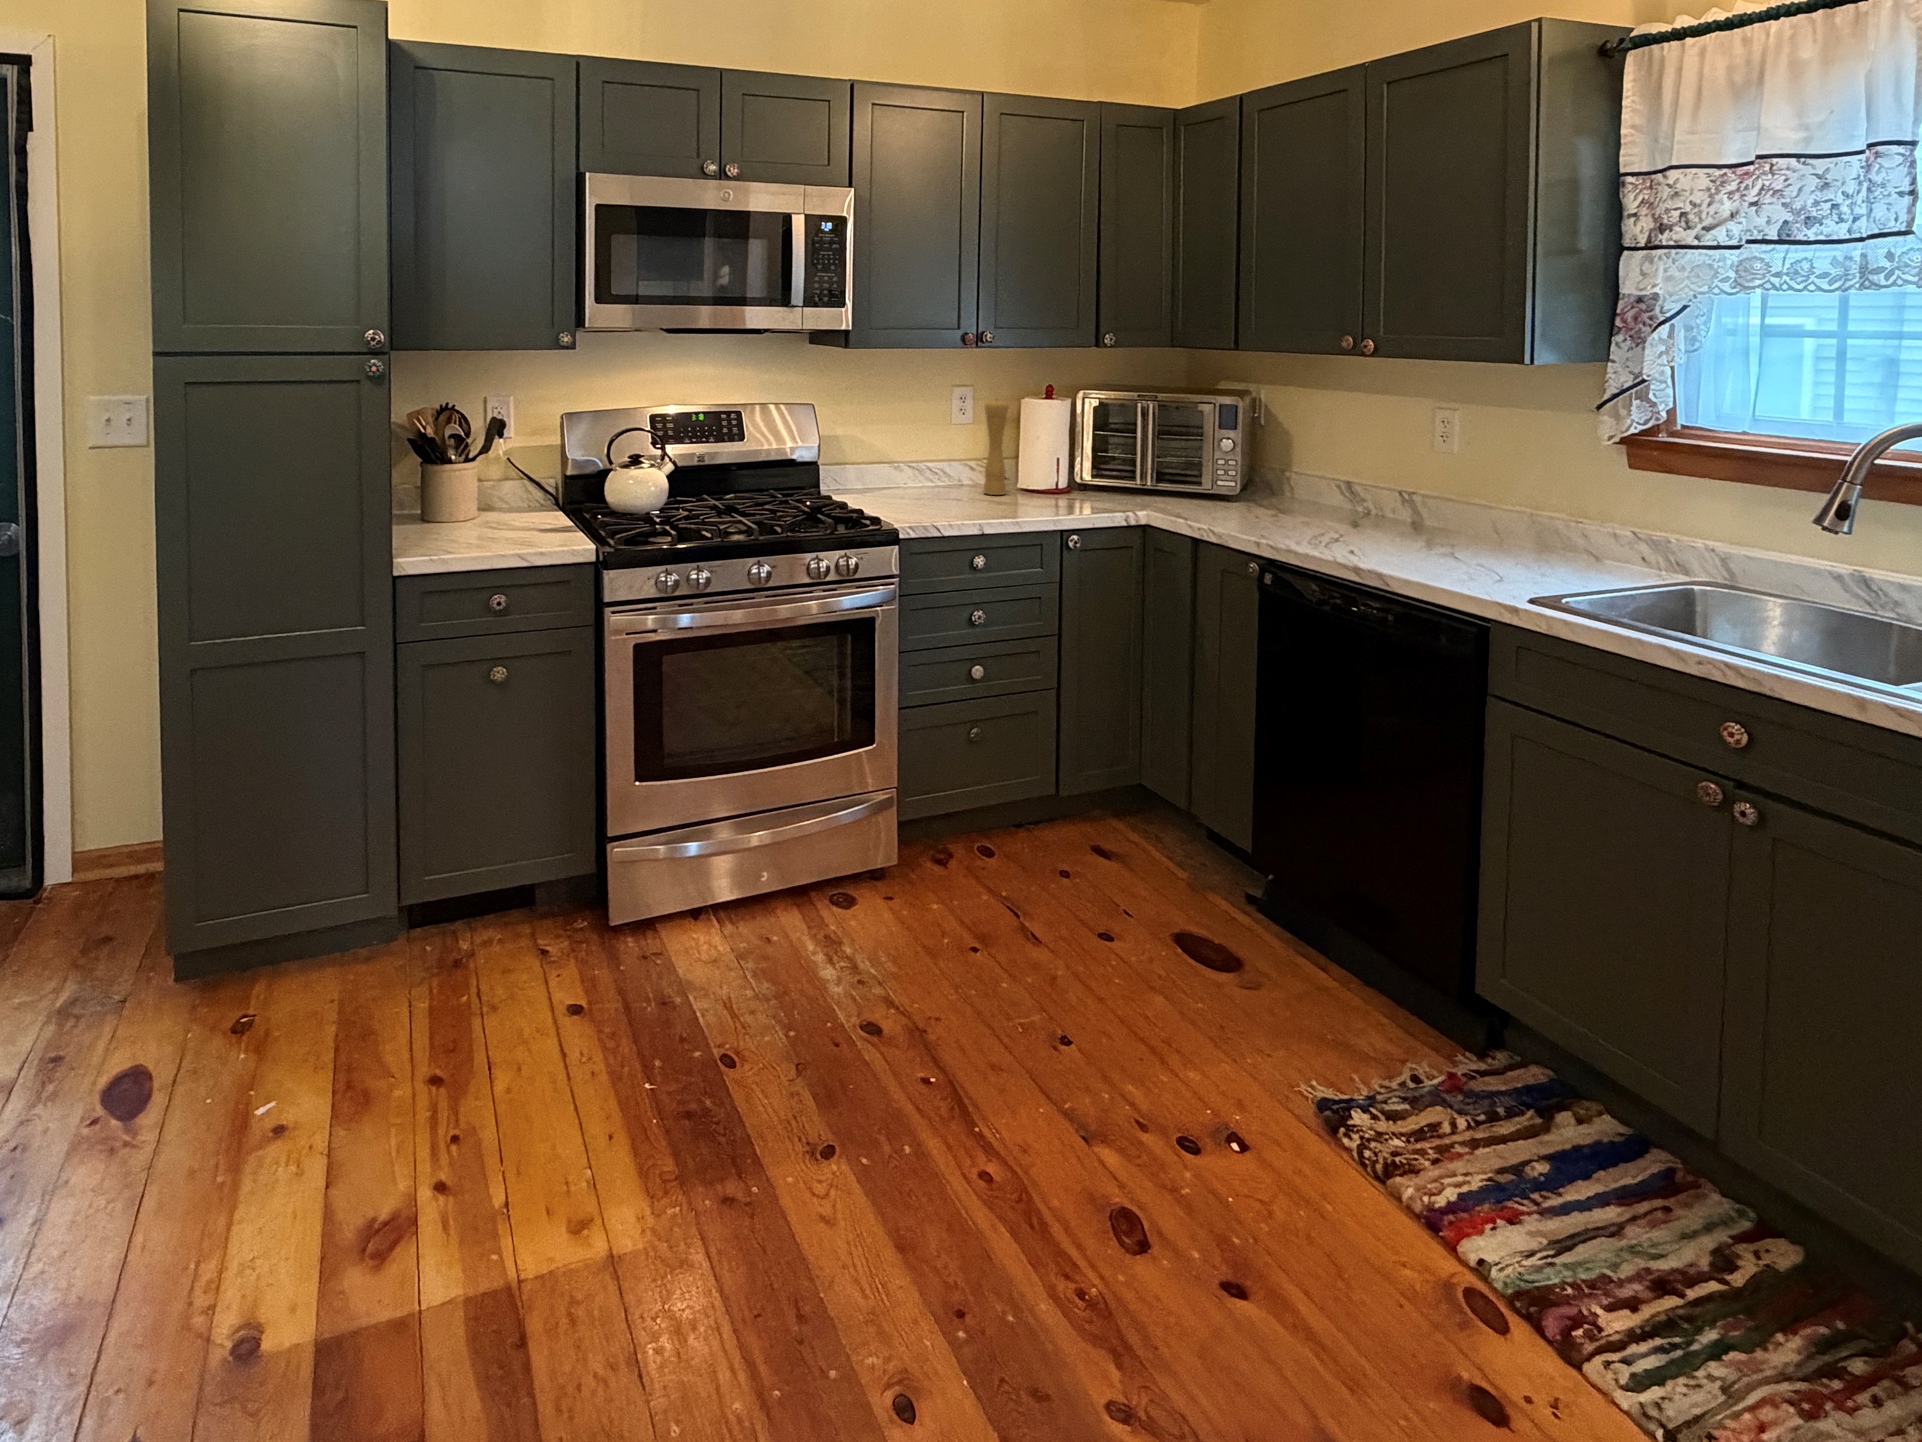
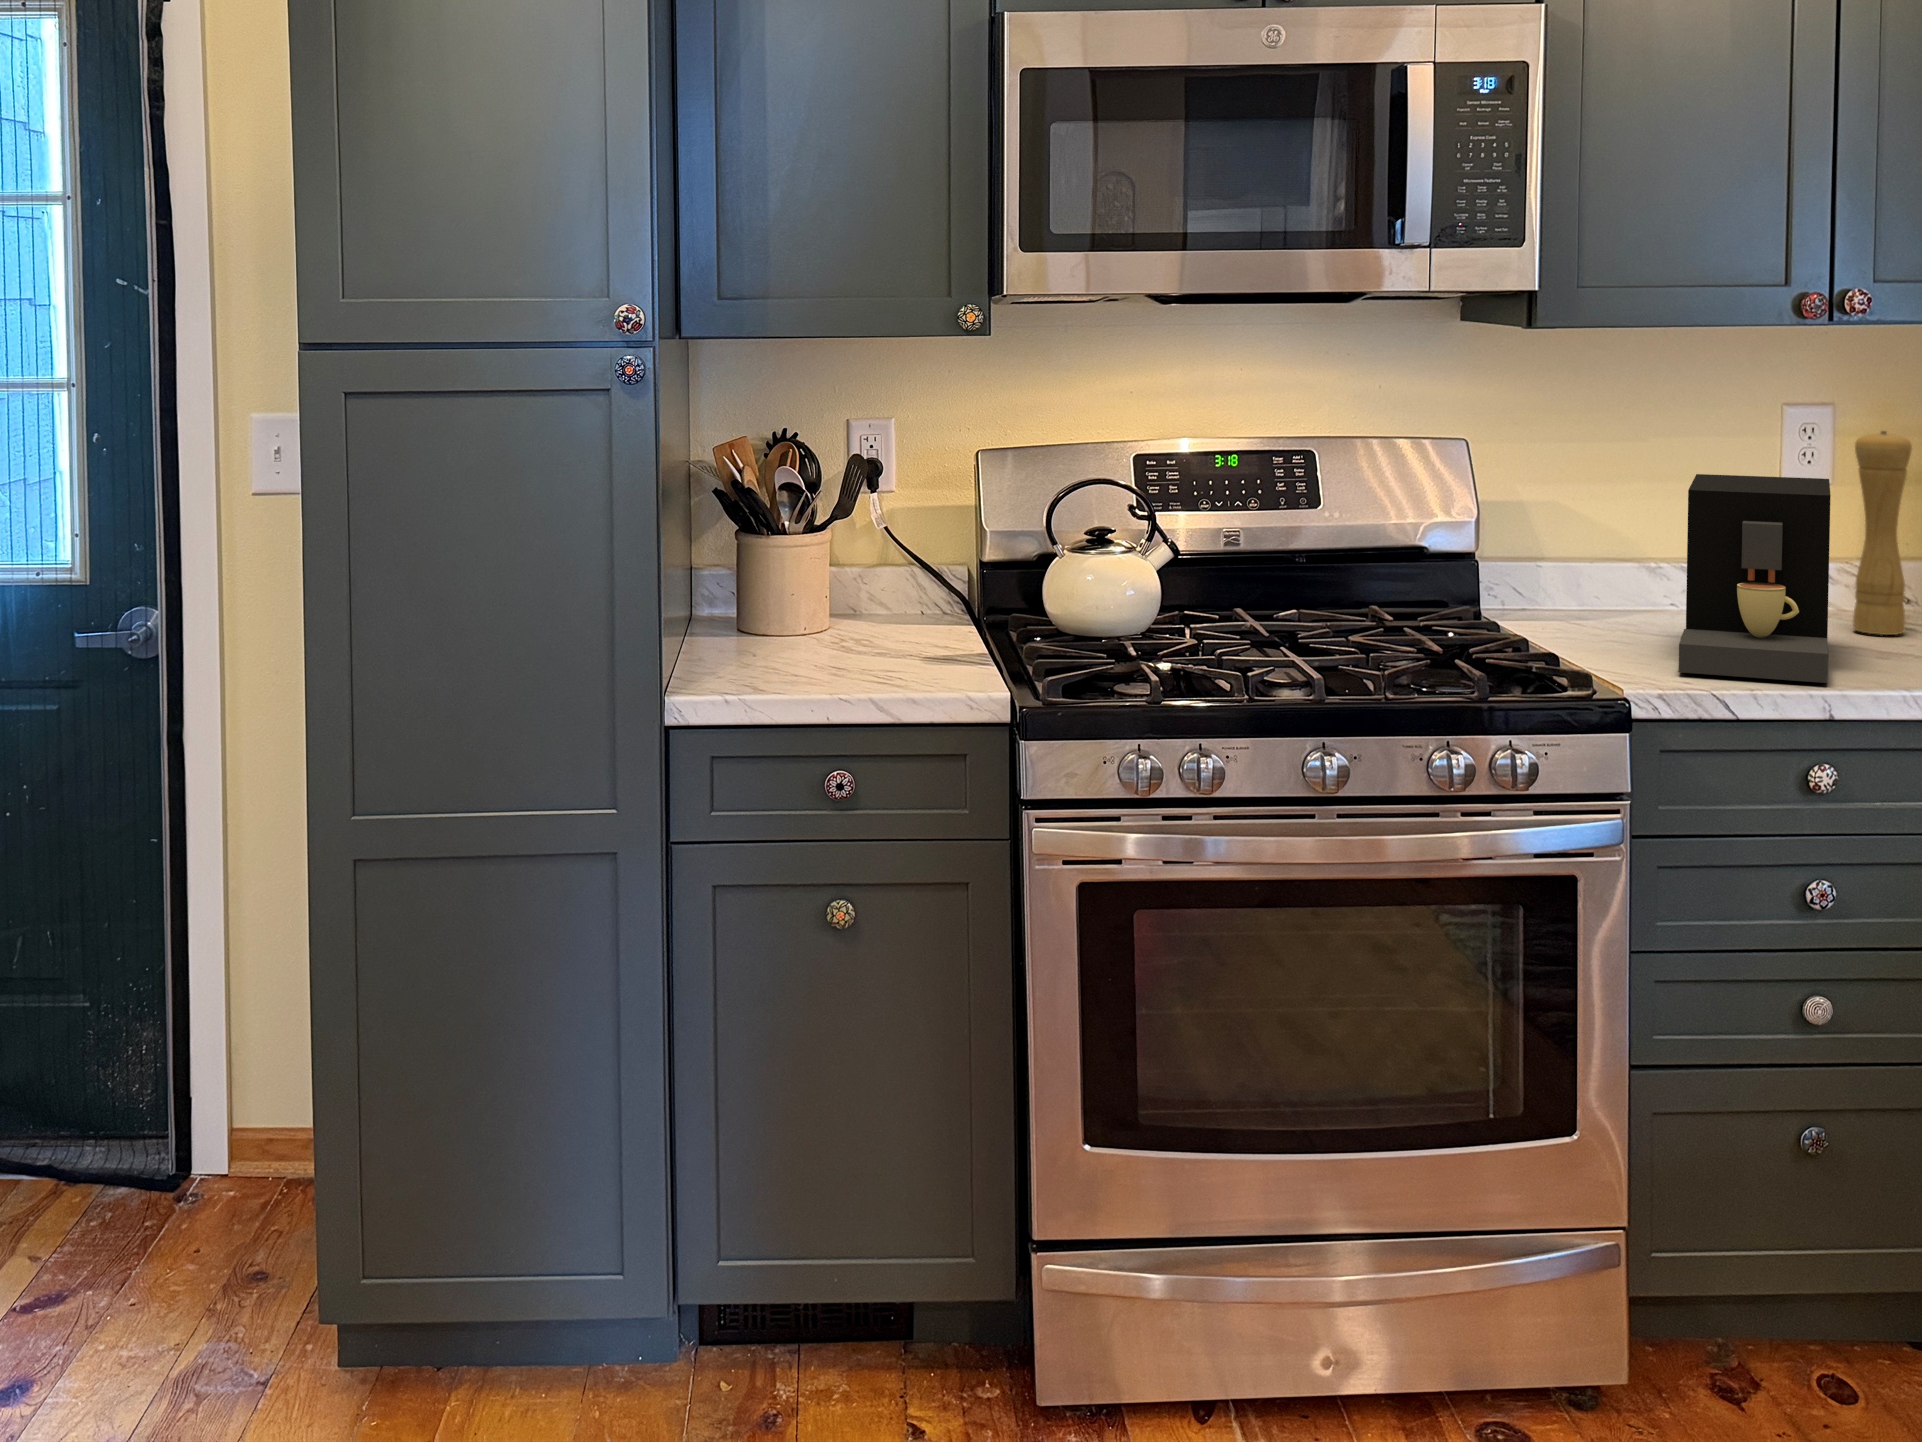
coffee maker: none [917,421,983,518] -> present [1679,474,1831,683]

